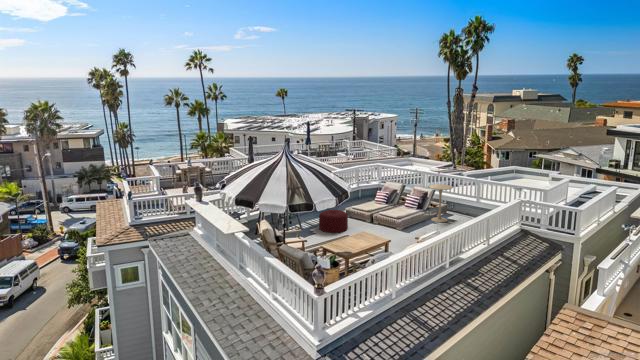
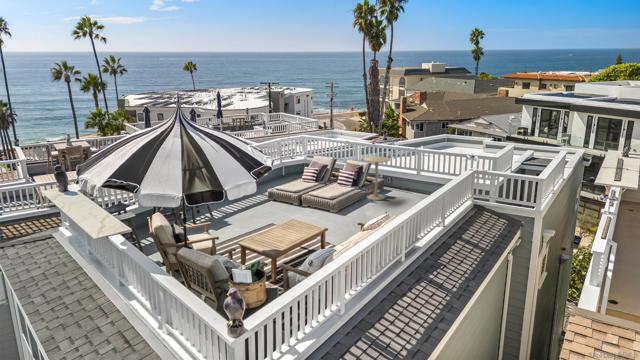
ottoman: present [319,210,348,233] -> none [235,192,271,221]

